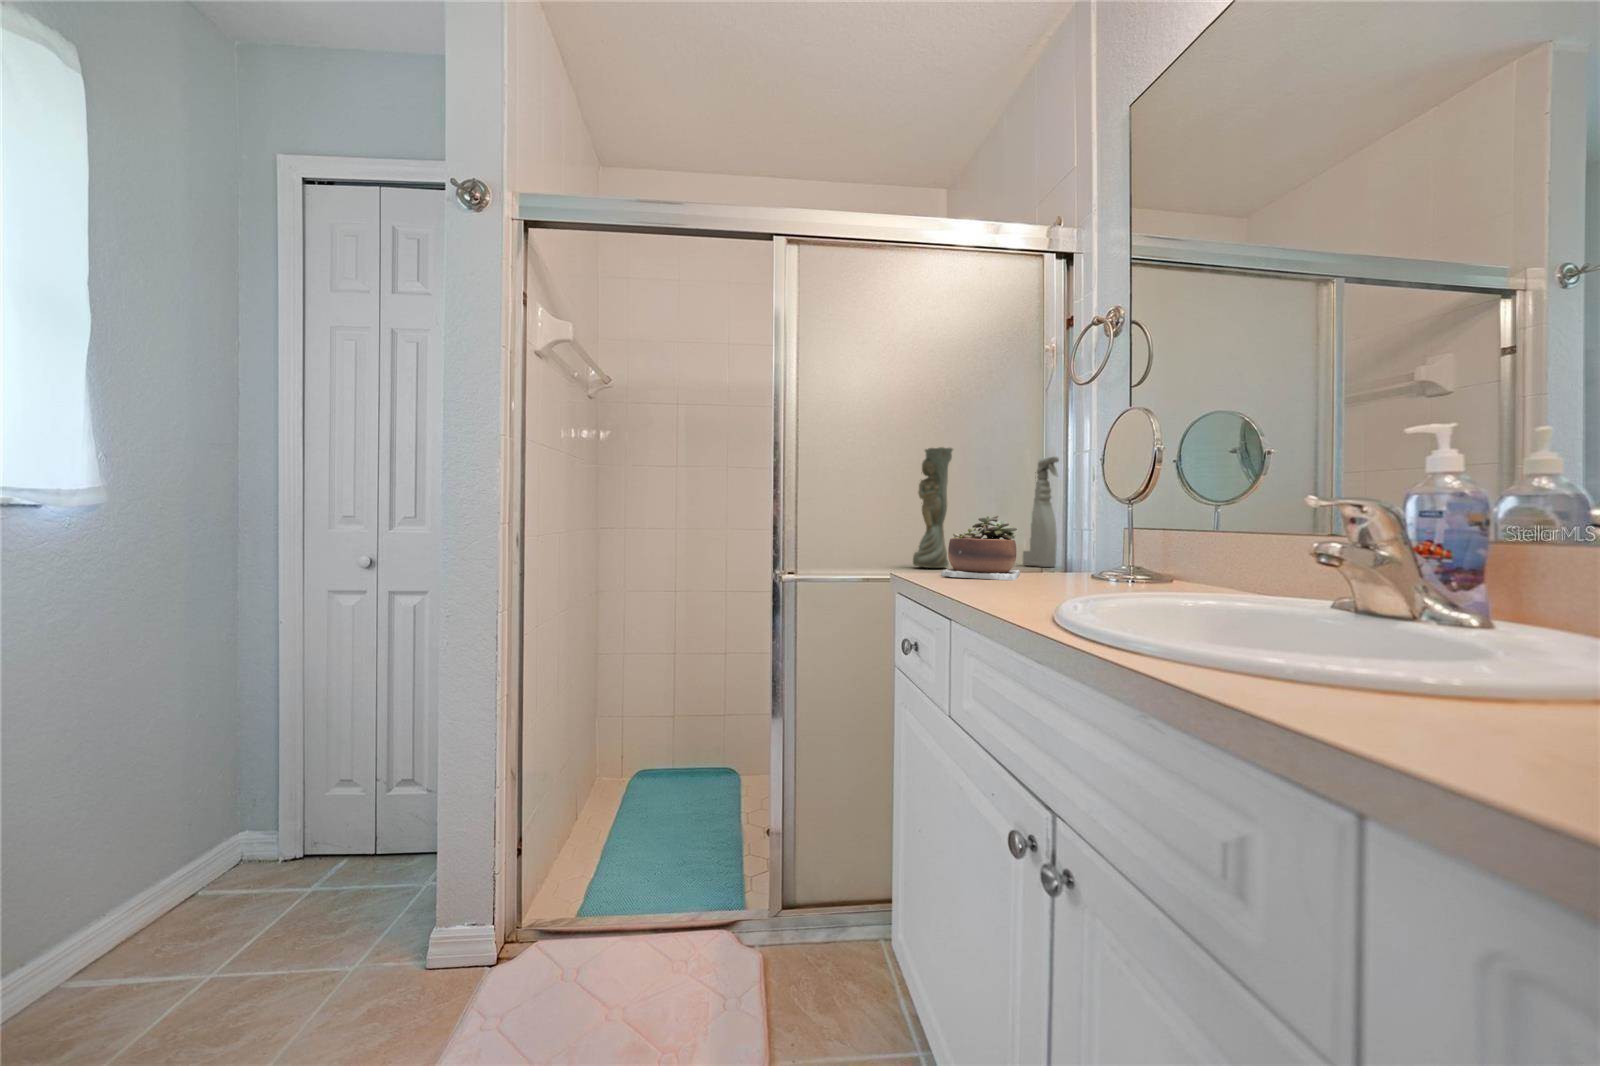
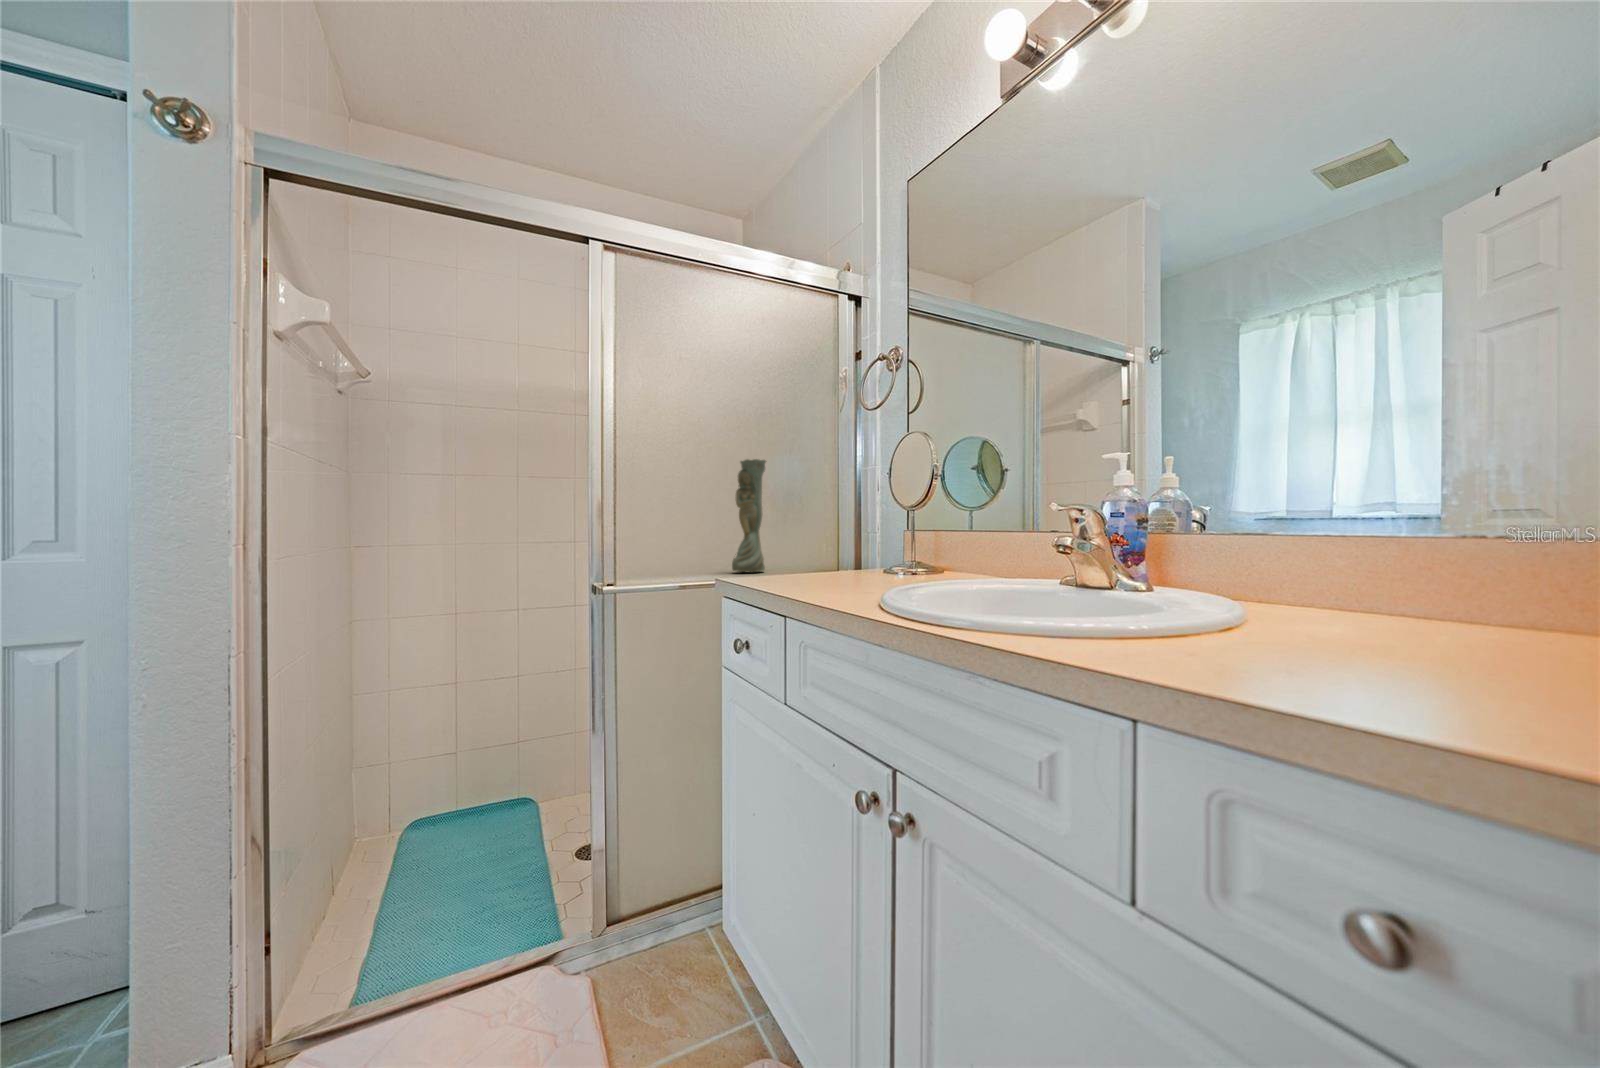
spray bottle: present [1023,457,1059,567] -> none [826,470,854,567]
succulent plant: present [941,515,1020,581] -> none [765,522,831,579]

